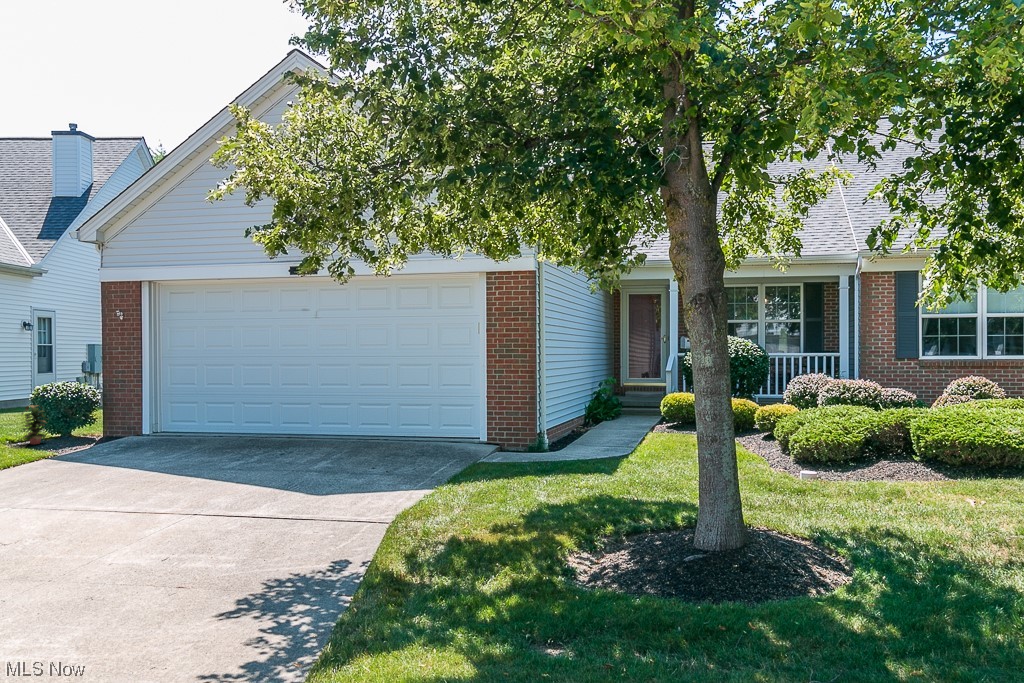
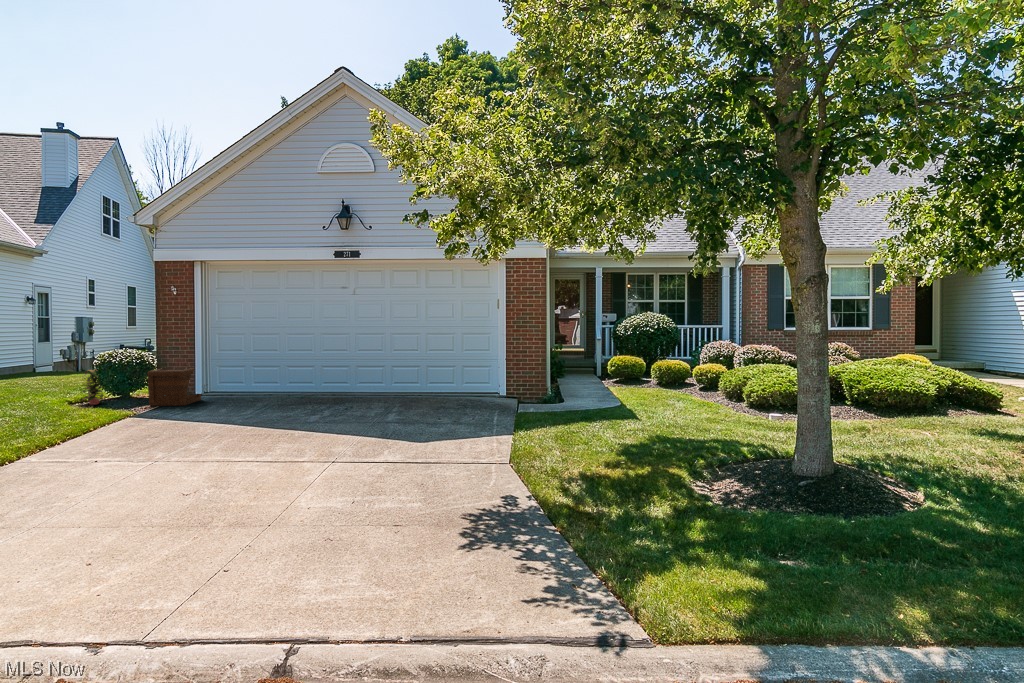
wooden crate: none [82,403,145,448] -> present [147,368,201,406]

